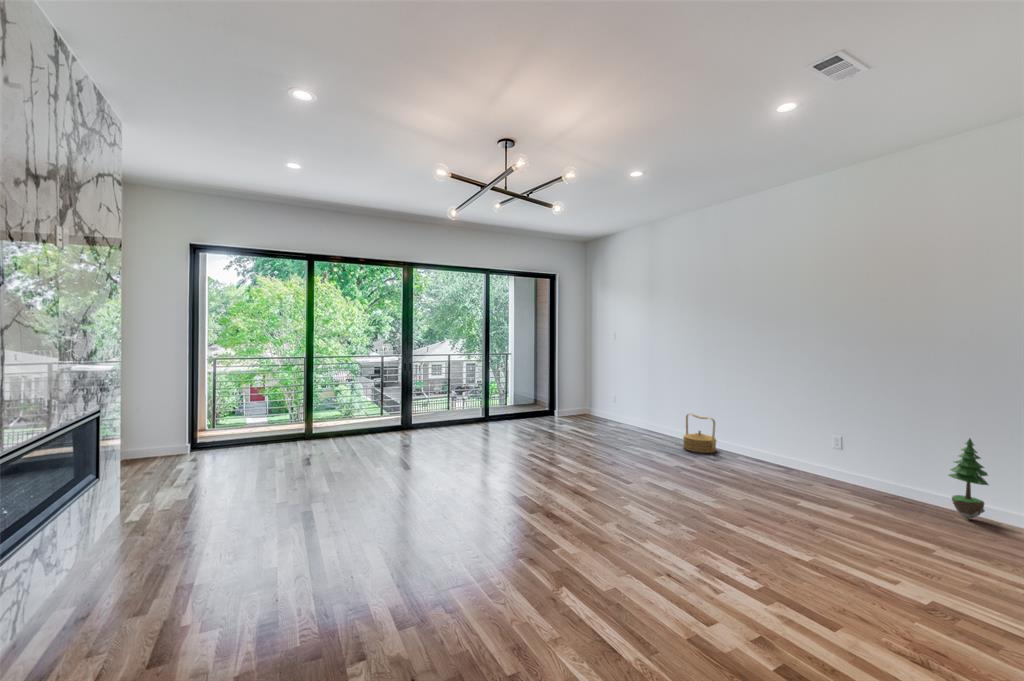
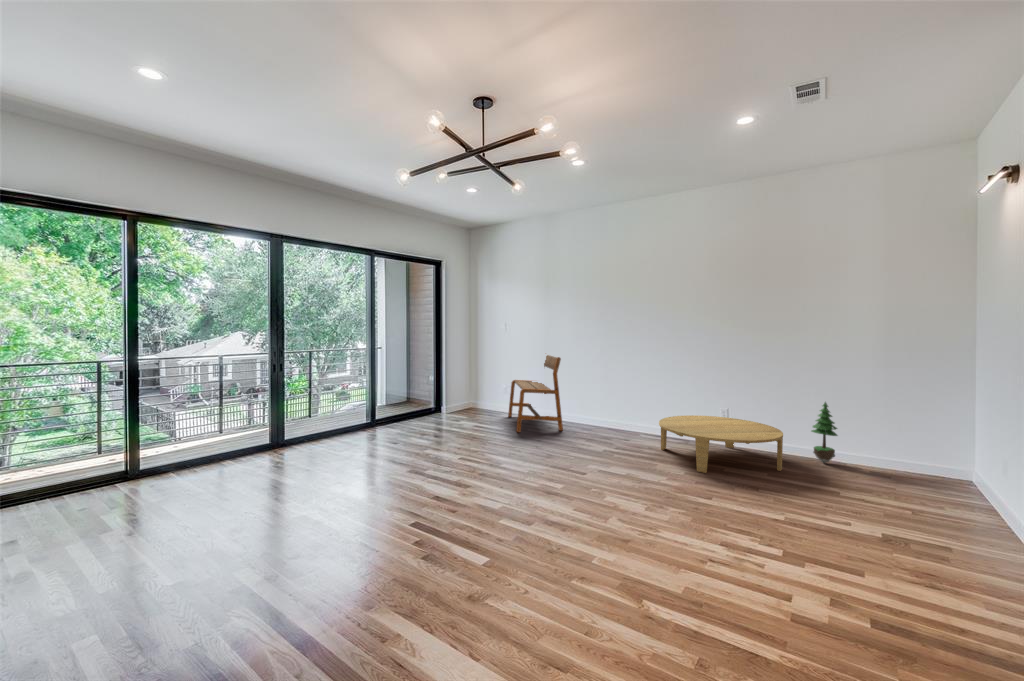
bench: none [607,364,657,443] -> present [508,355,563,432]
woven basket: present [683,414,716,453] -> none [589,399,619,435]
coffee table: none [736,439,894,517] -> present [659,415,783,473]

